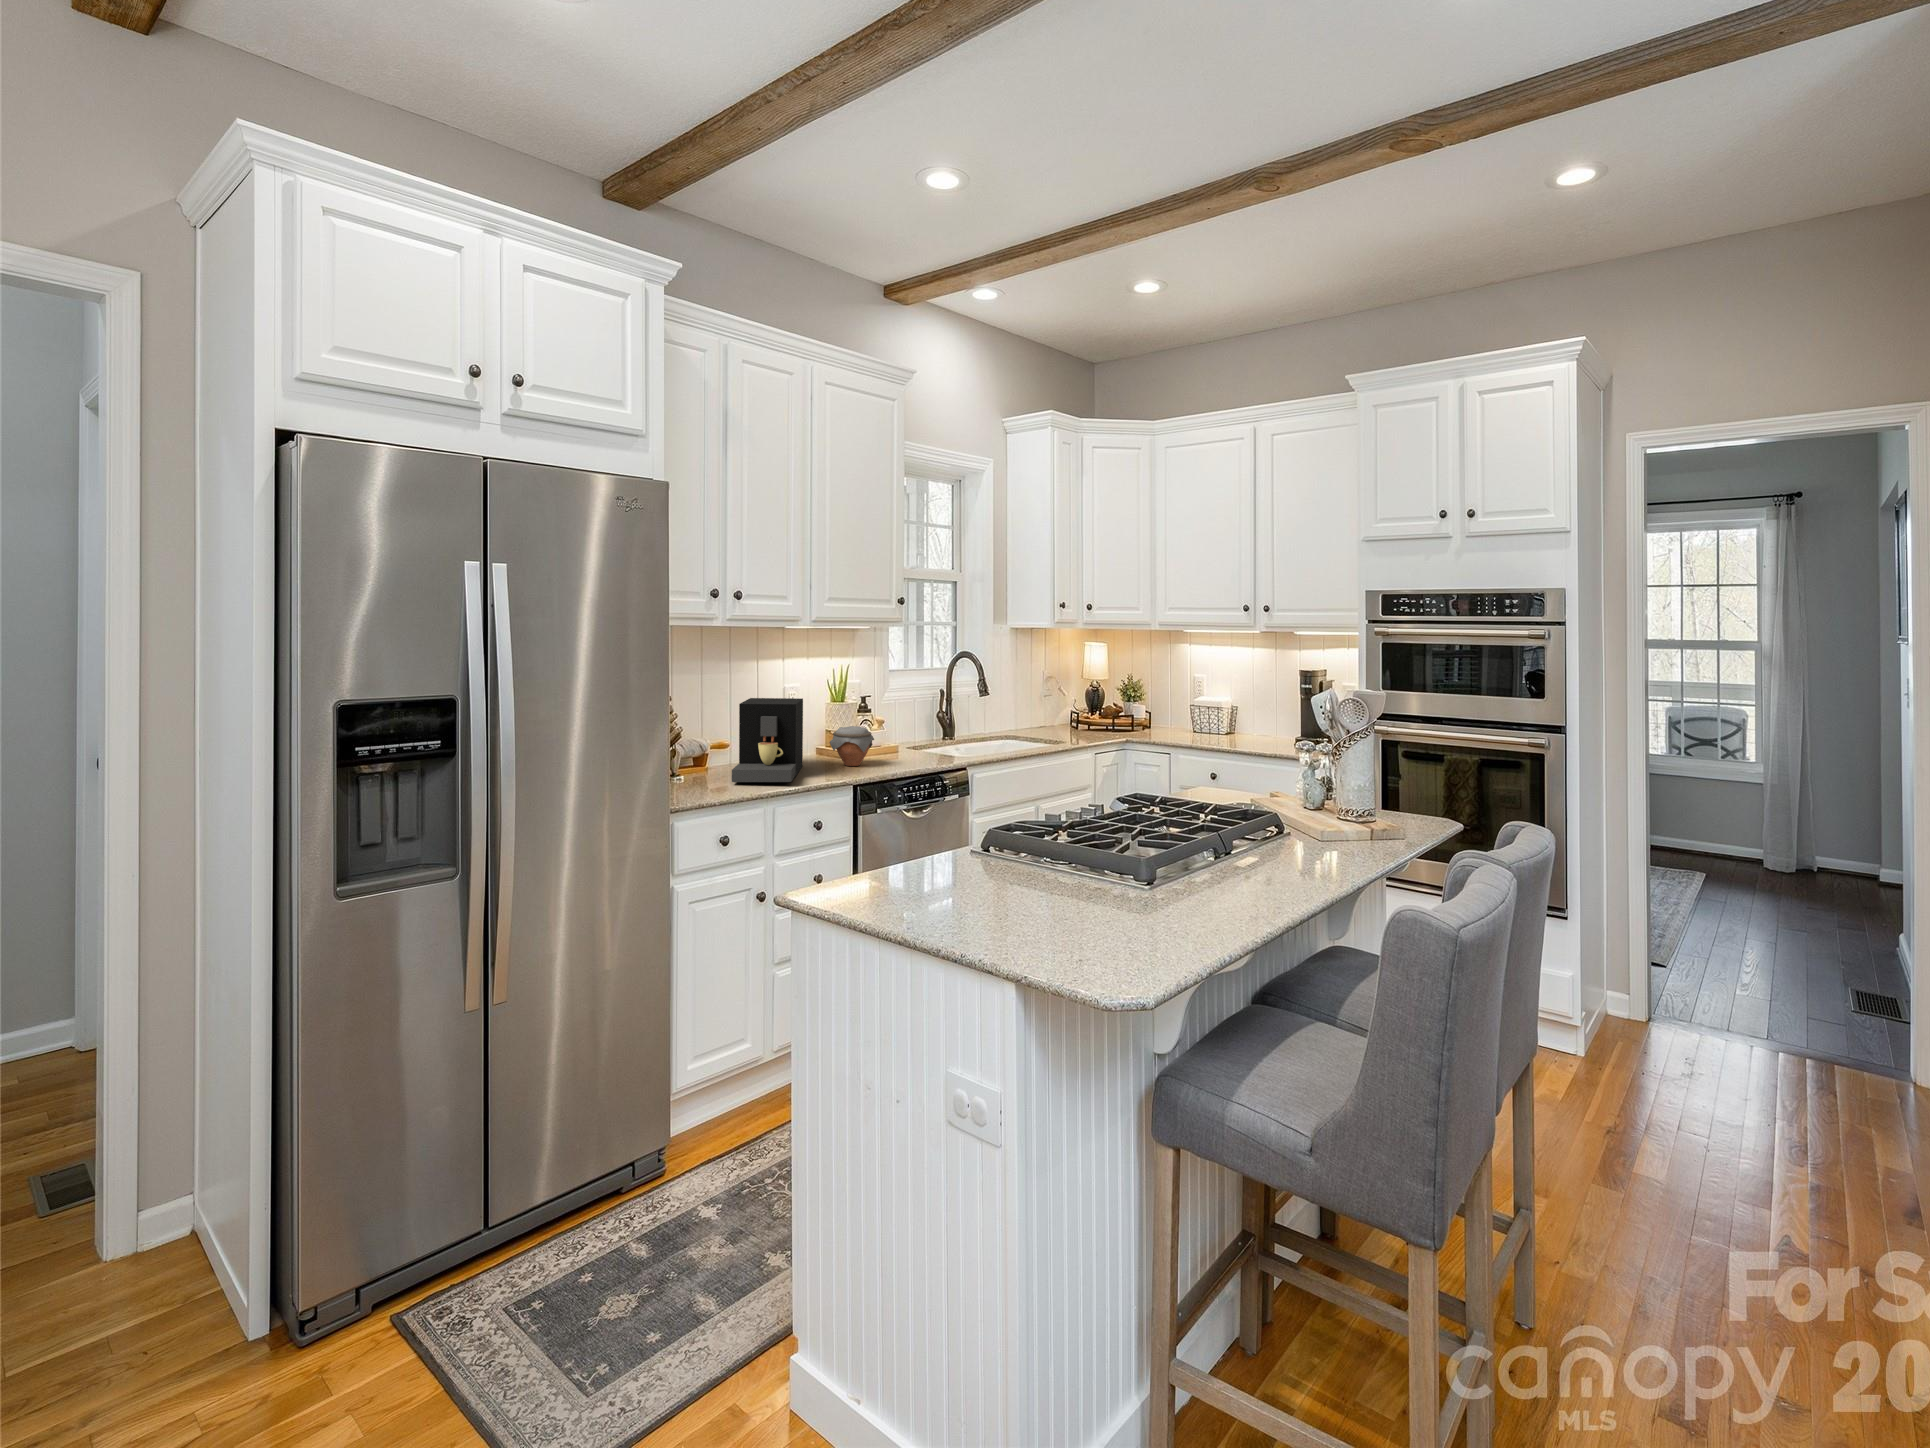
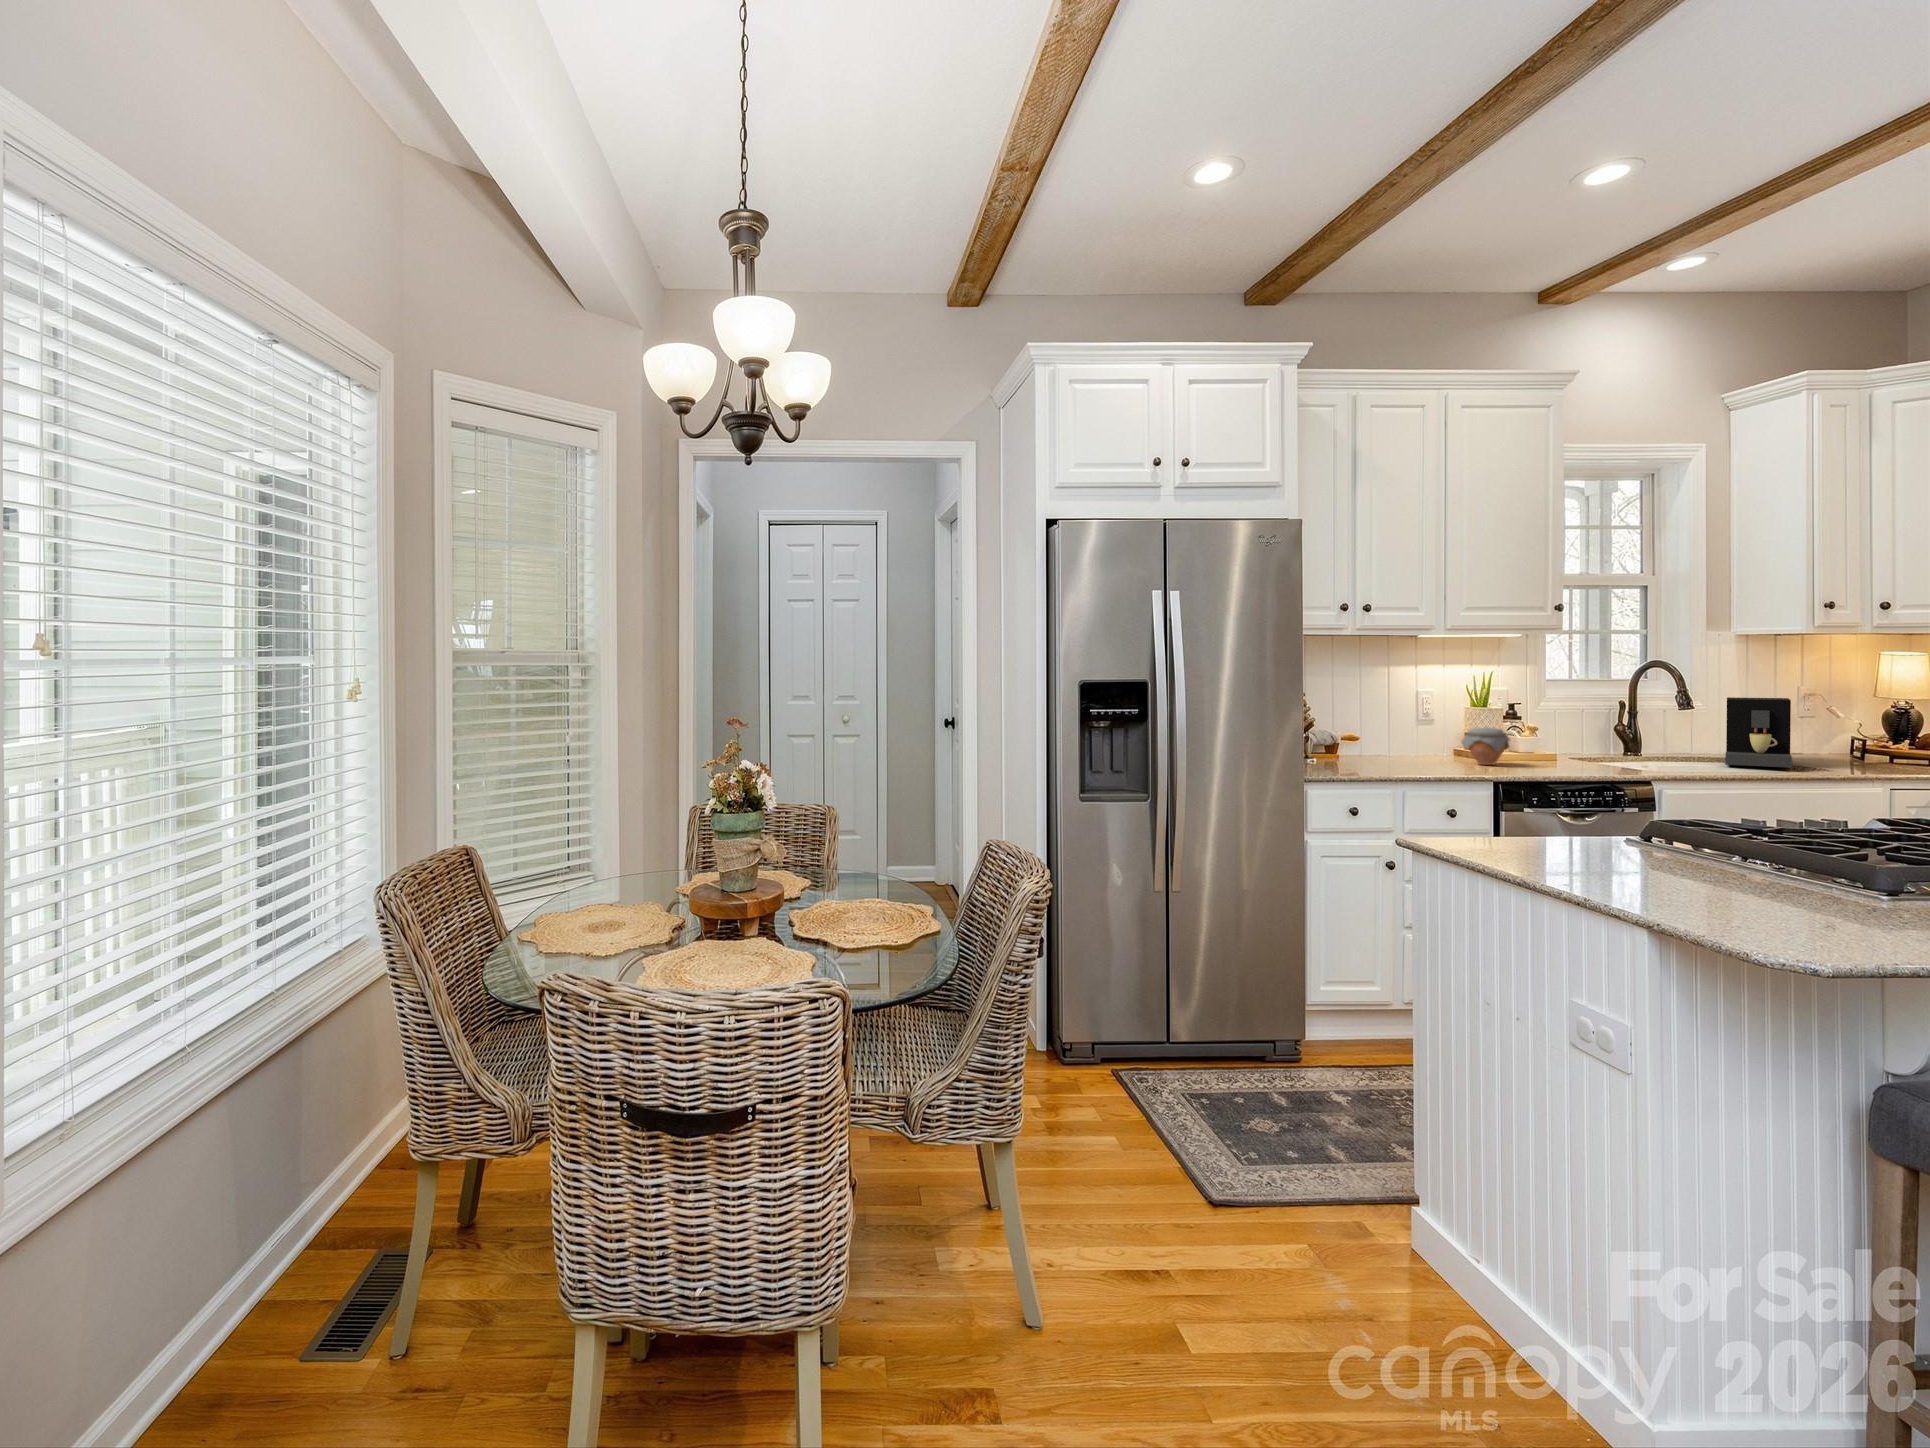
coffee maker: present [732,698,803,782] -> present [1725,697,1792,768]

